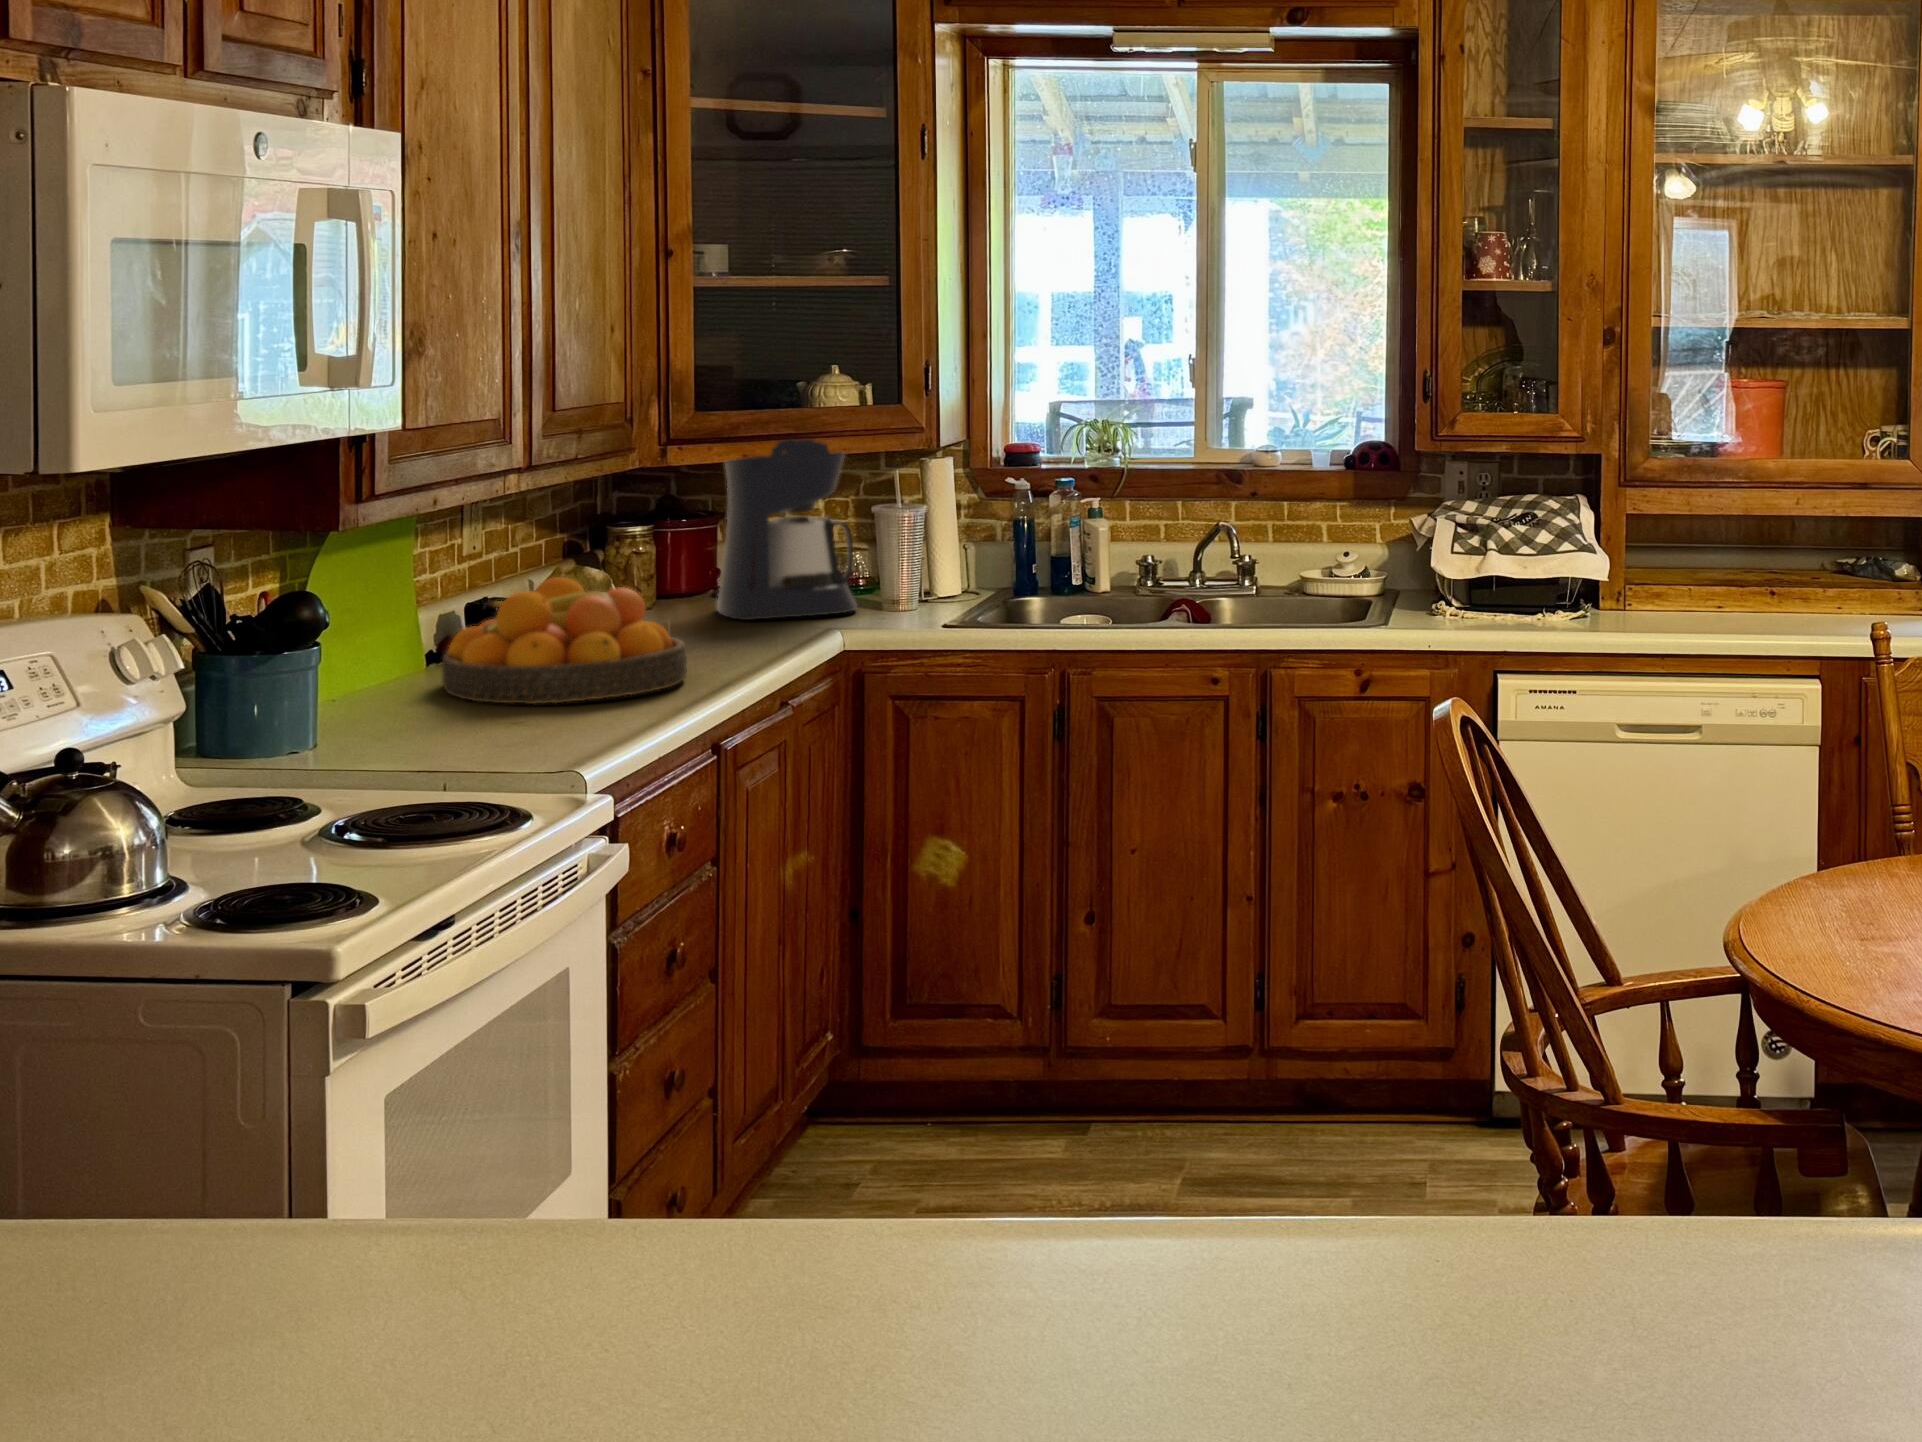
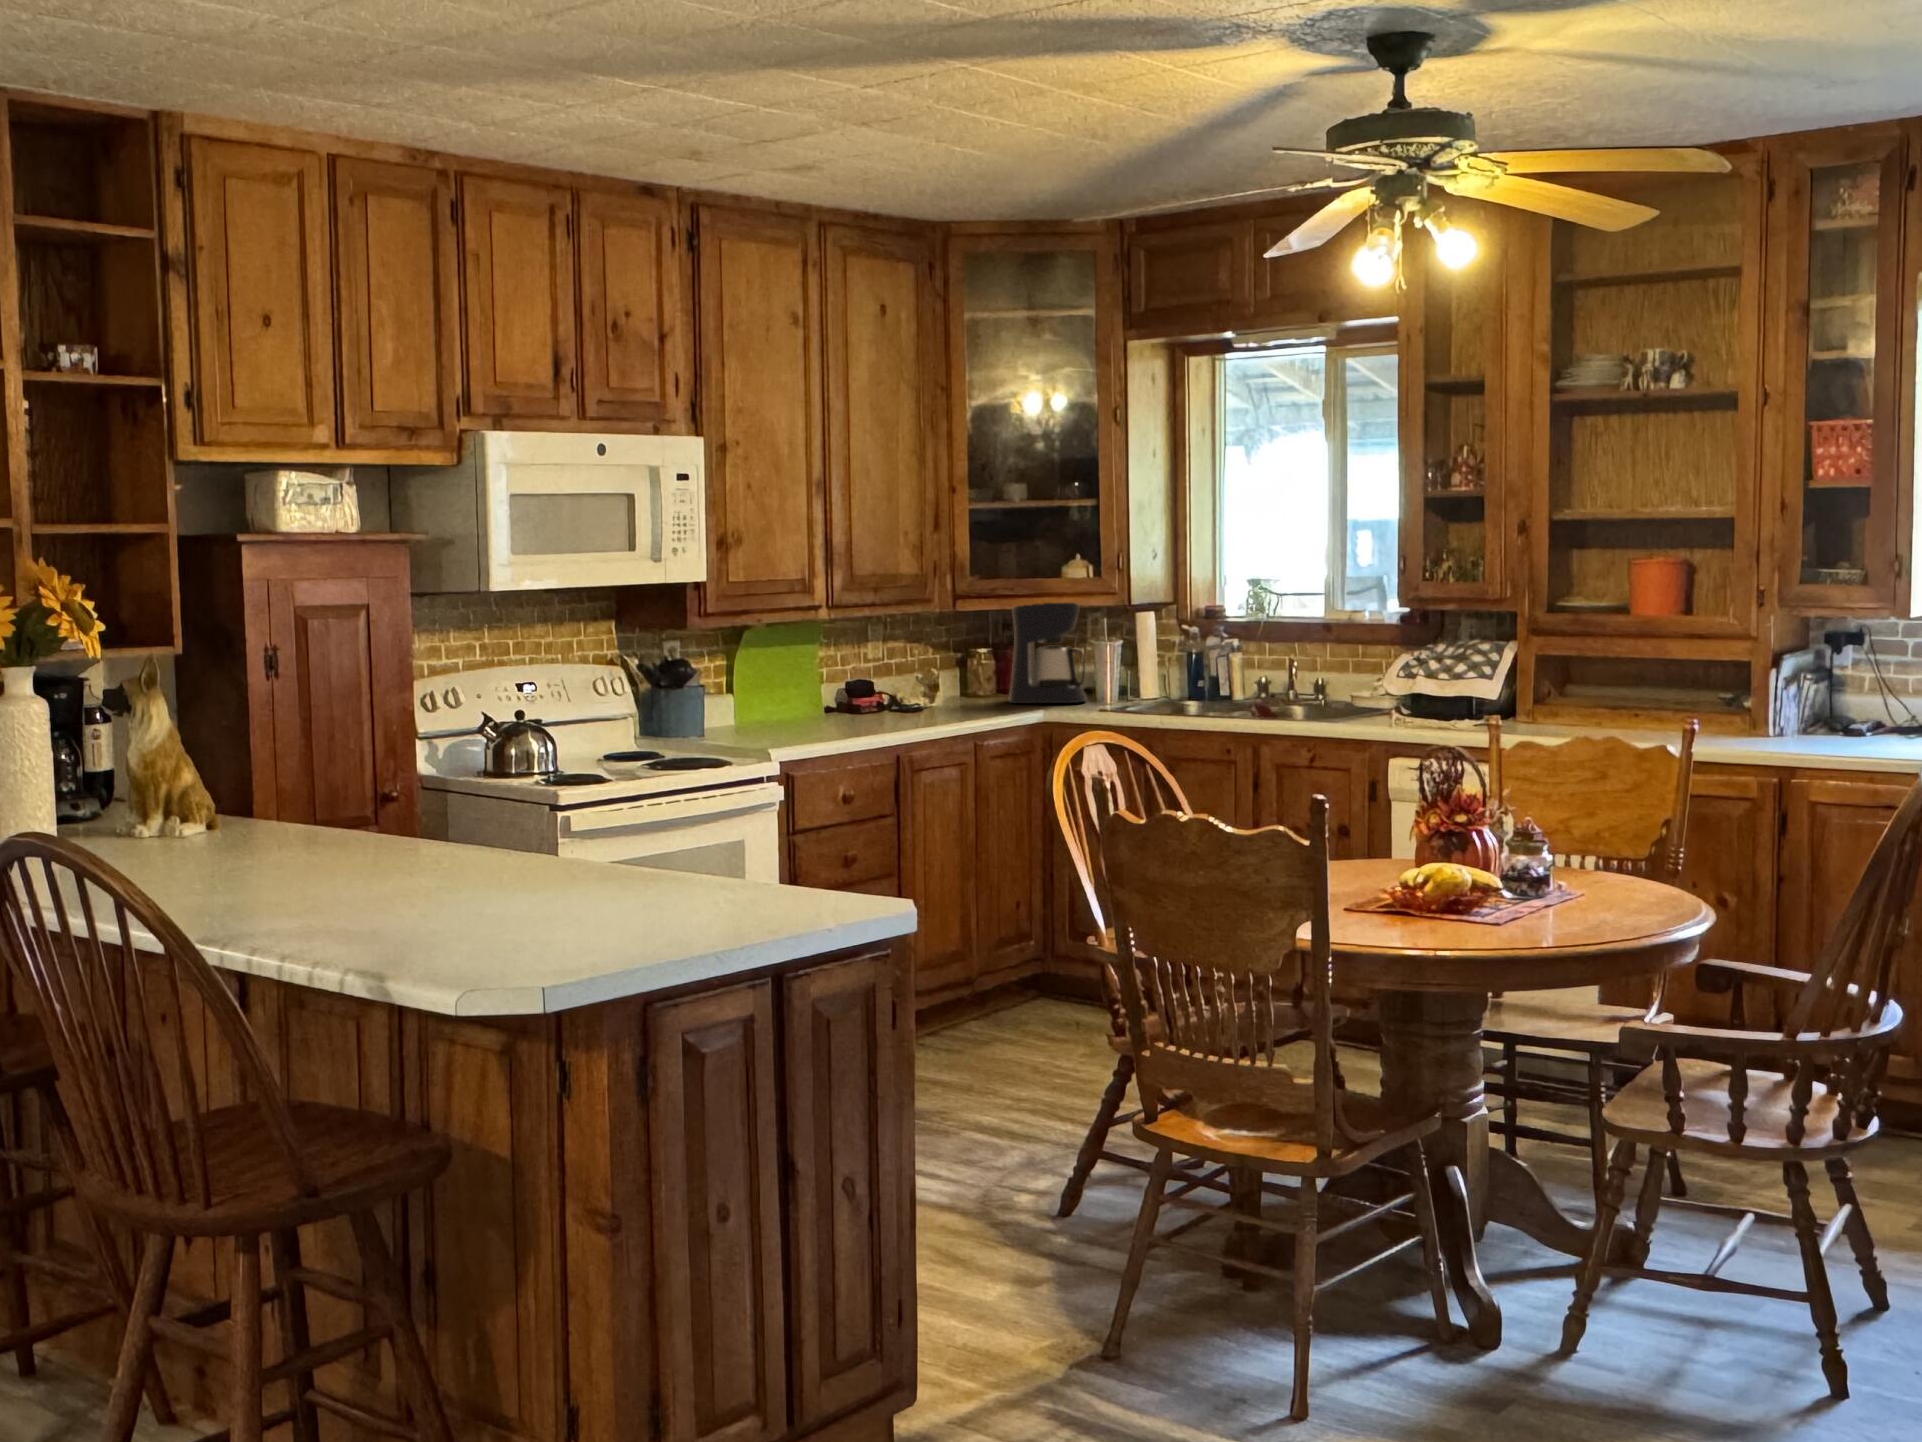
fruit bowl: present [442,577,687,704] -> none [809,667,926,727]

